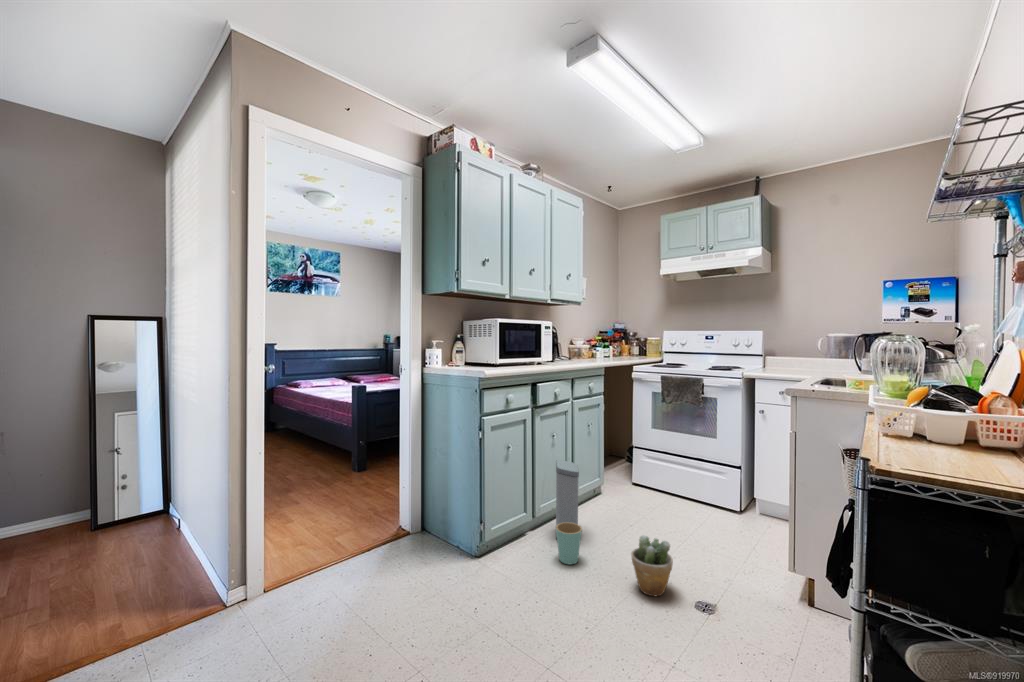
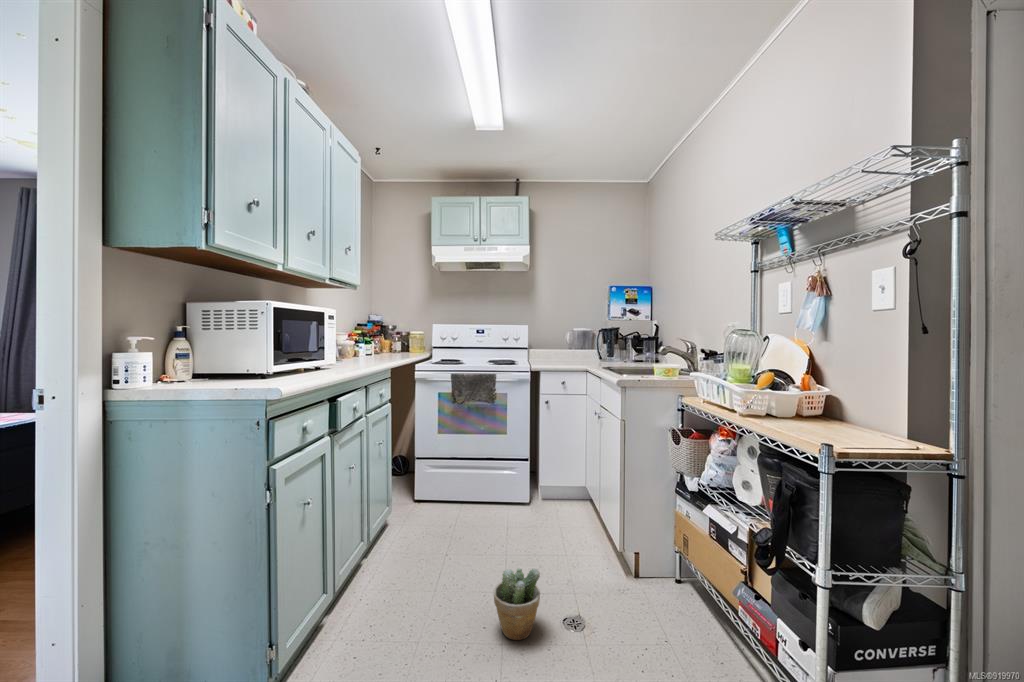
trash can: present [556,460,582,564] -> none [360,498,421,643]

